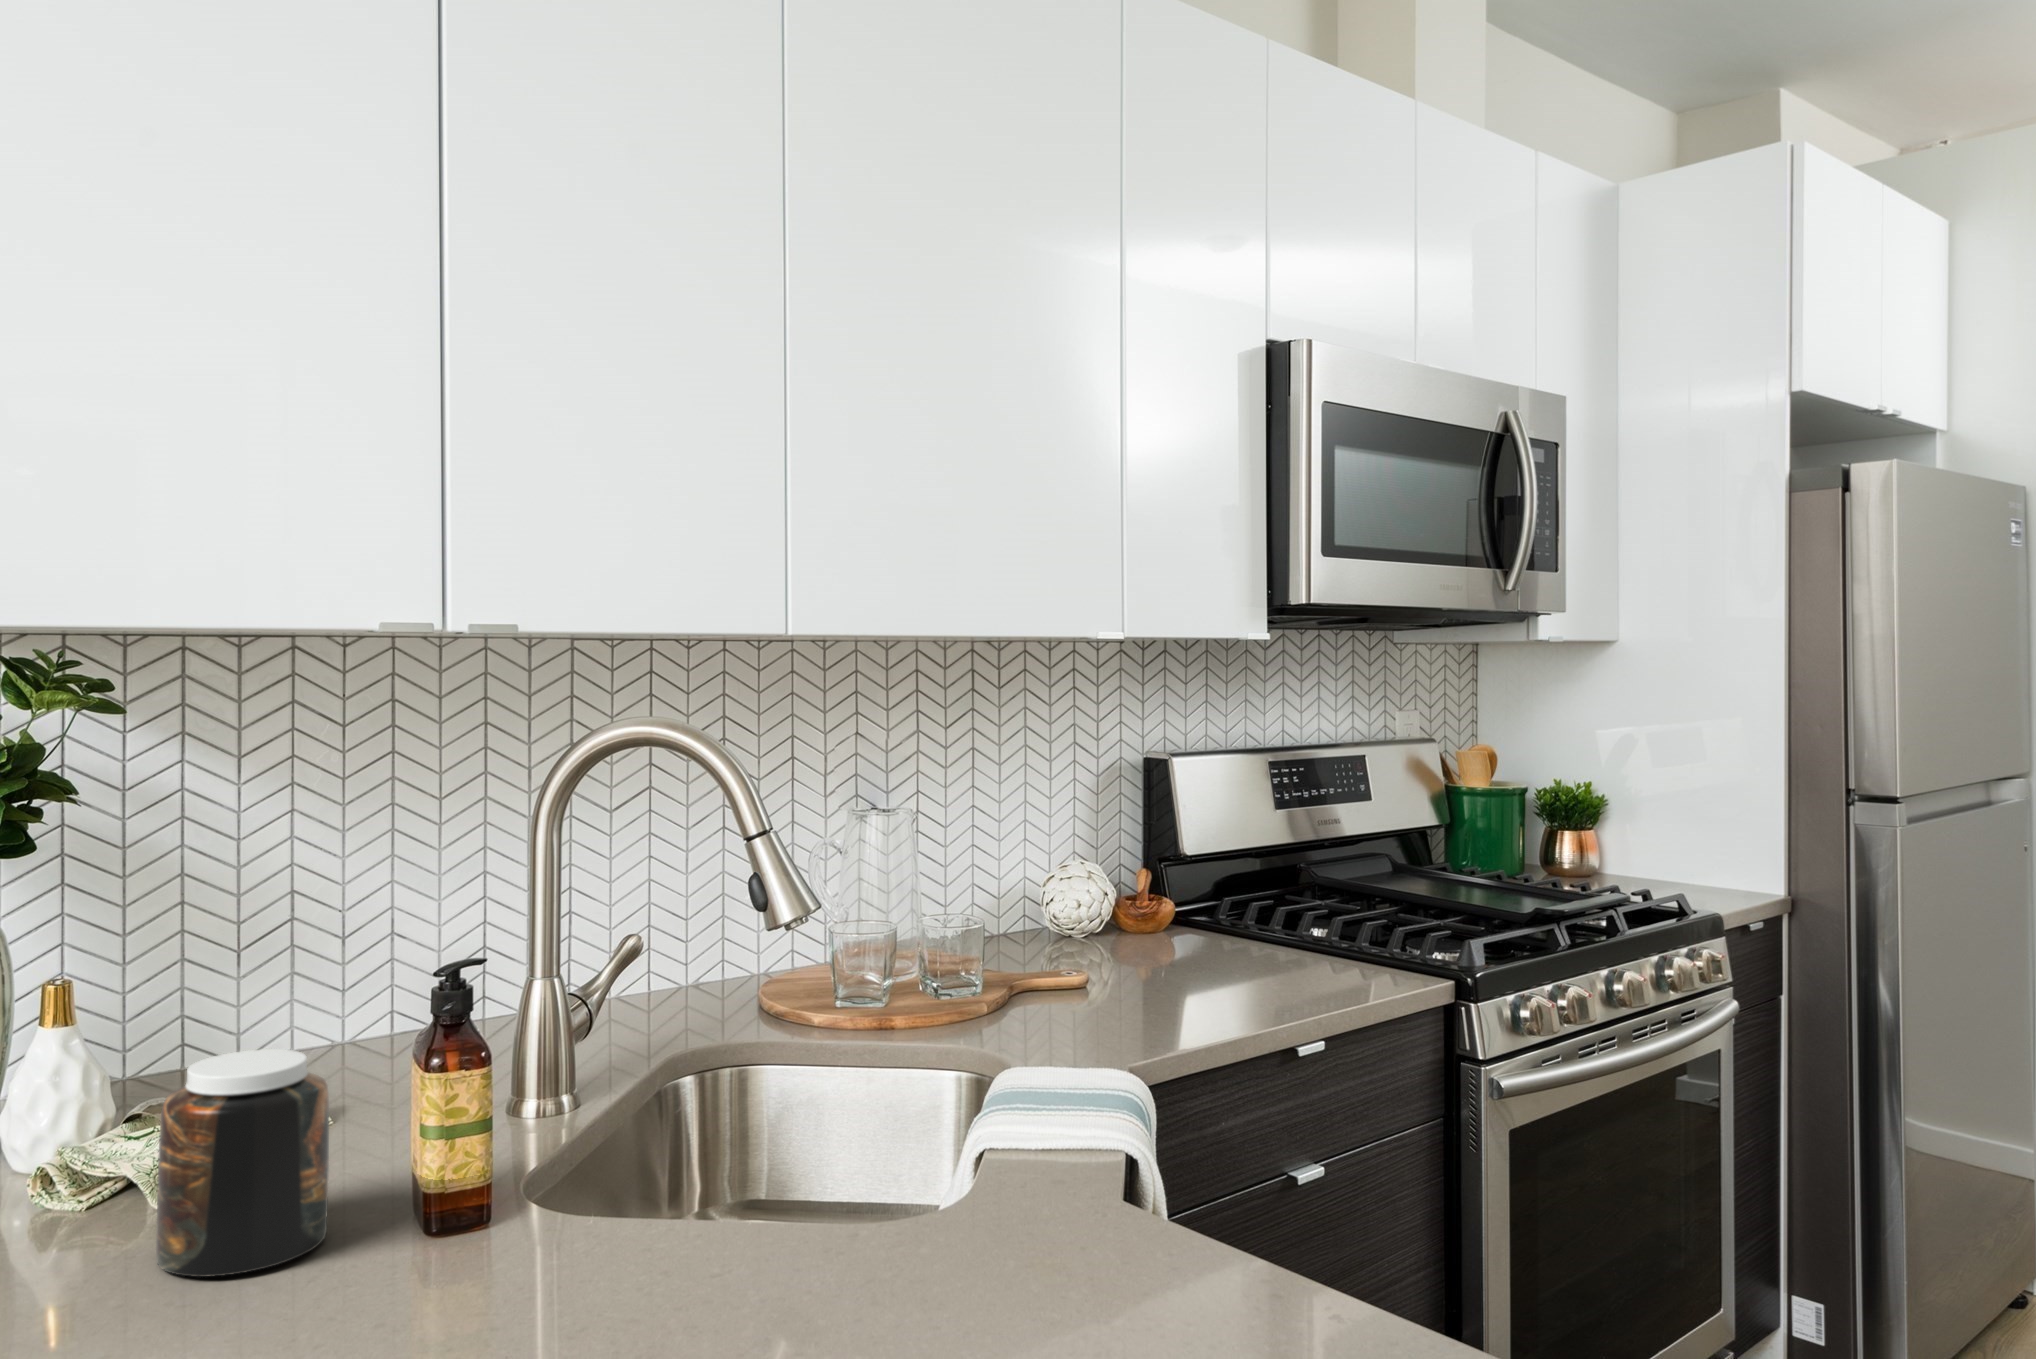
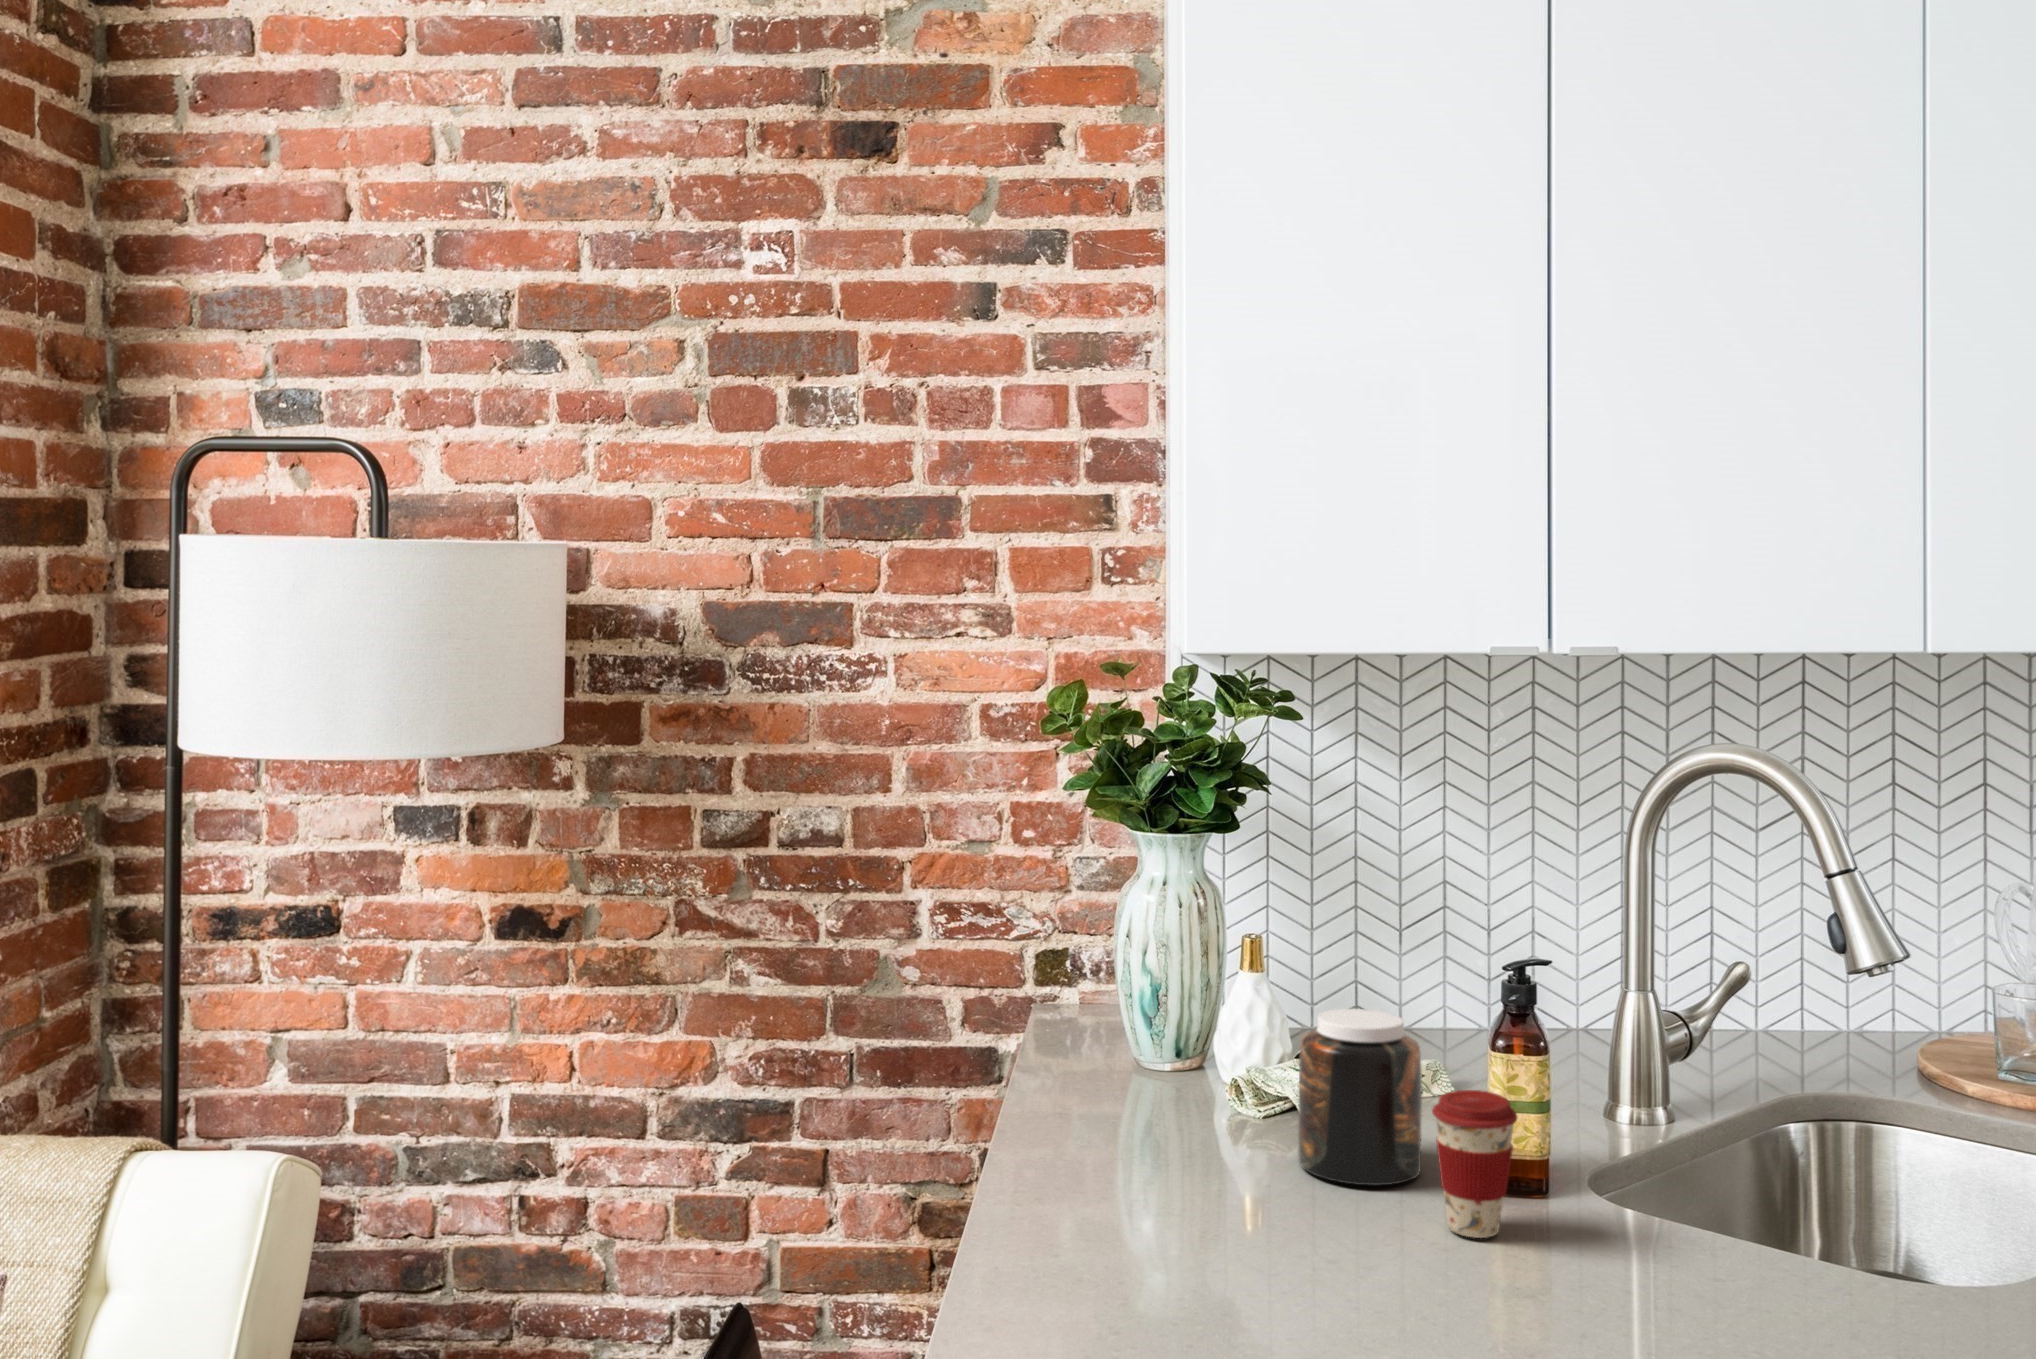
coffee cup: none [365,1118,469,1296] -> present [1432,1090,1517,1238]

